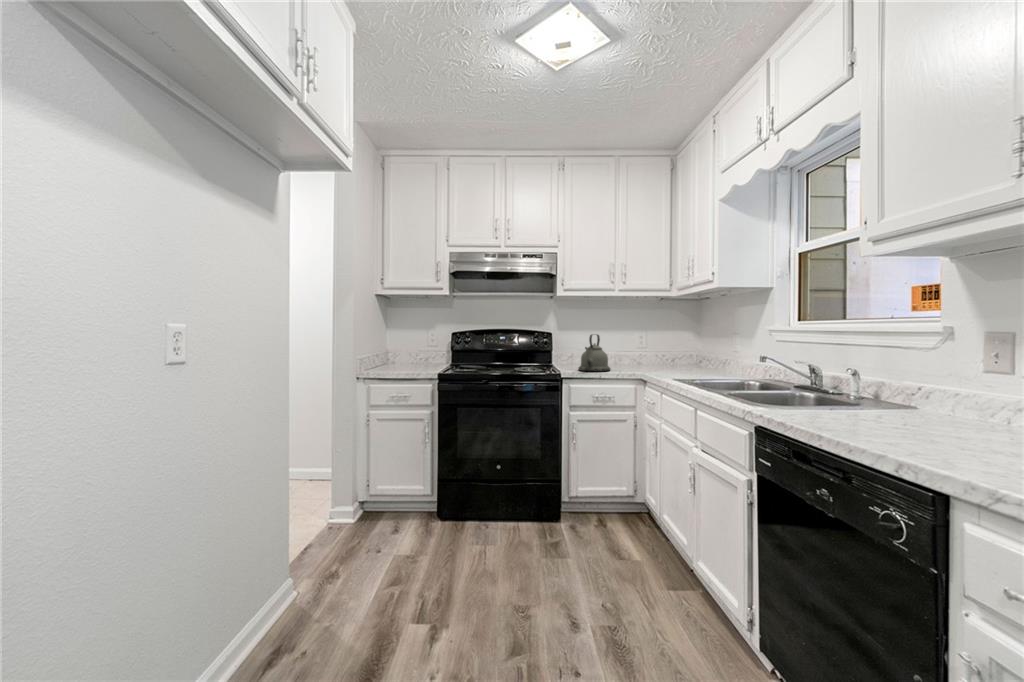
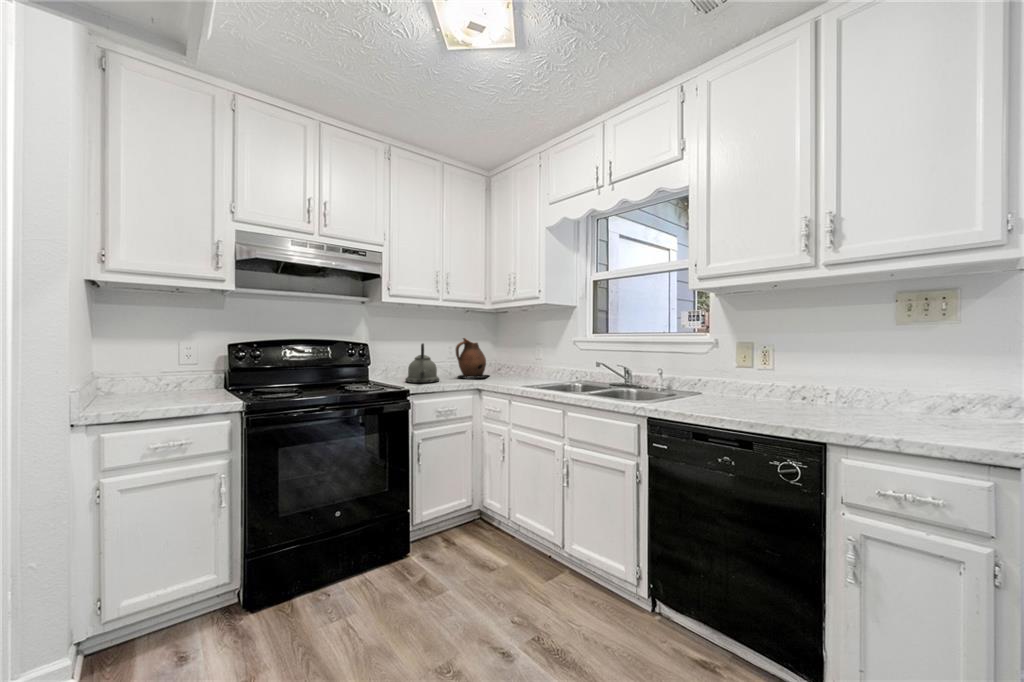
ceramic pitcher: none [632,329,672,371] -> present [456,338,489,378]

